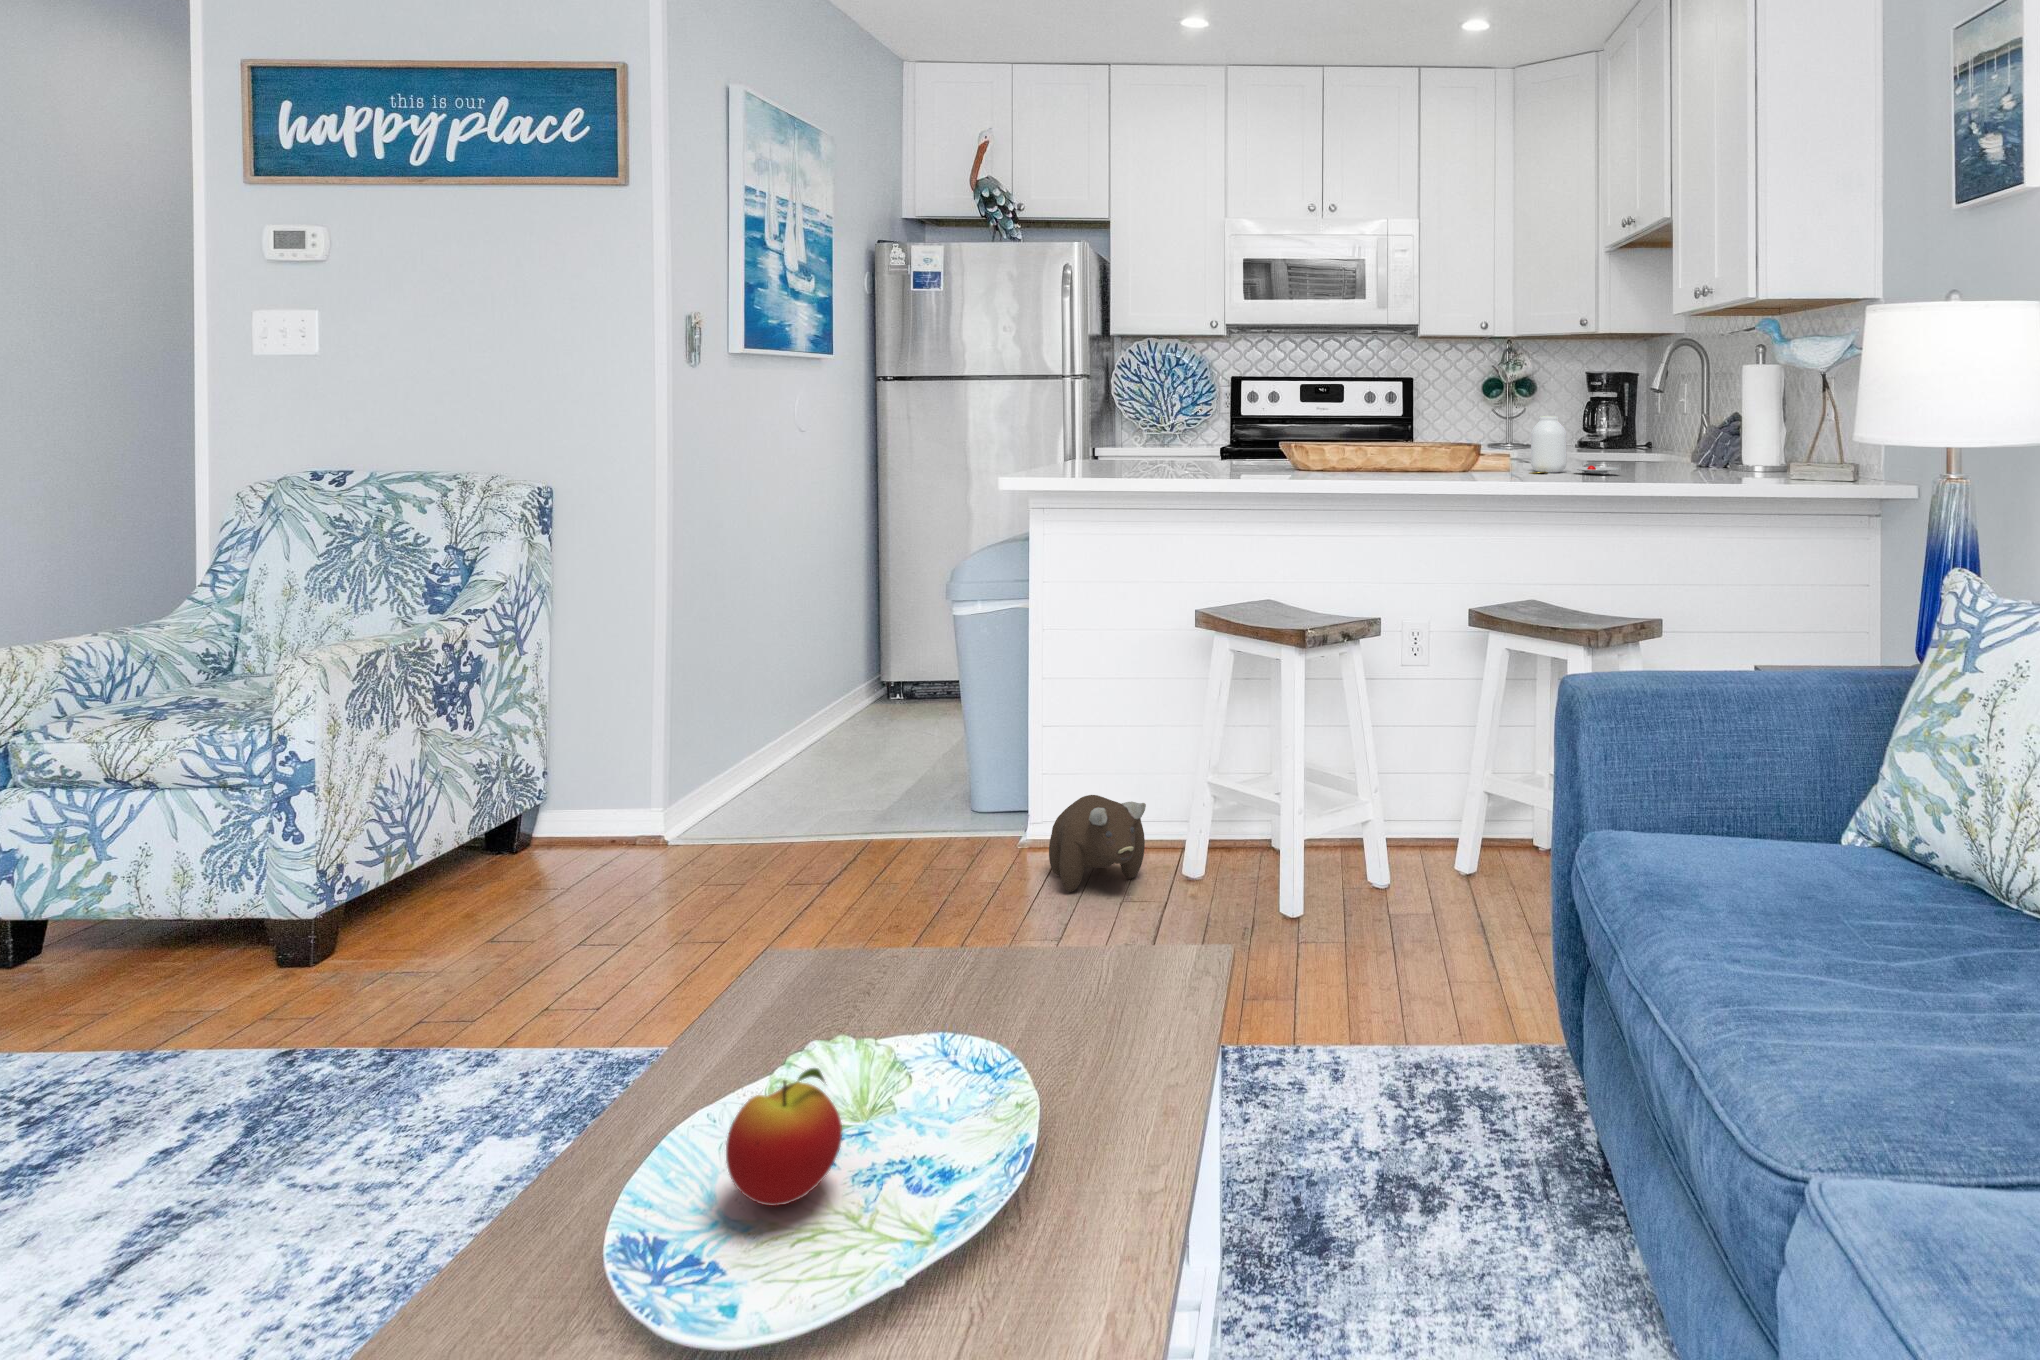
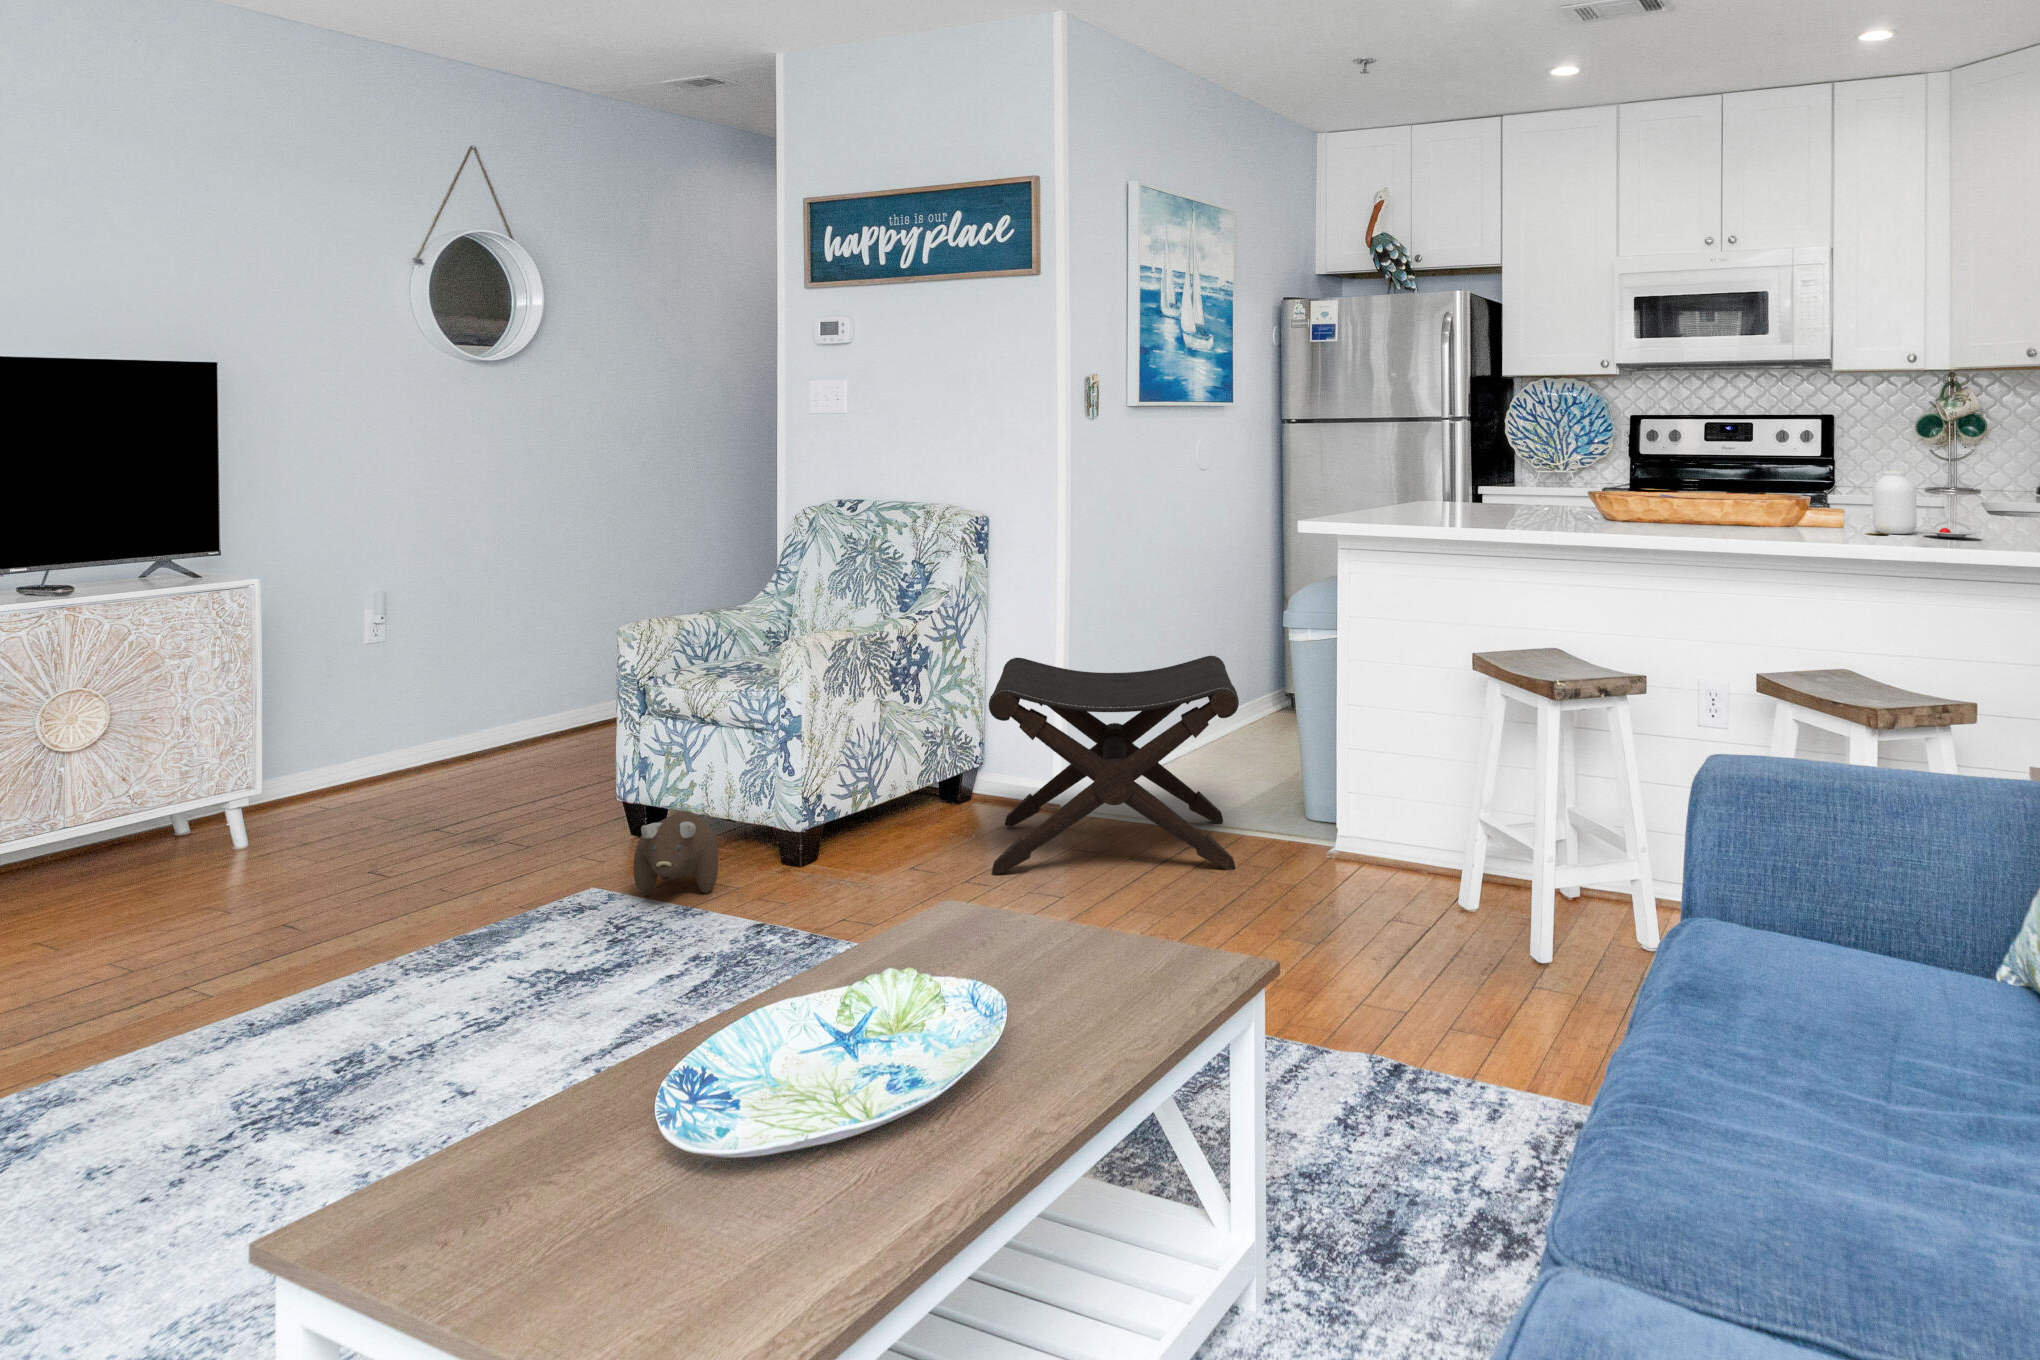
footstool: none [591,637,922,926] -> present [989,656,1239,874]
plush toy: present [1049,795,1146,892] -> present [633,811,718,895]
apple: present [726,1068,842,1206] -> none [760,966,841,1061]

